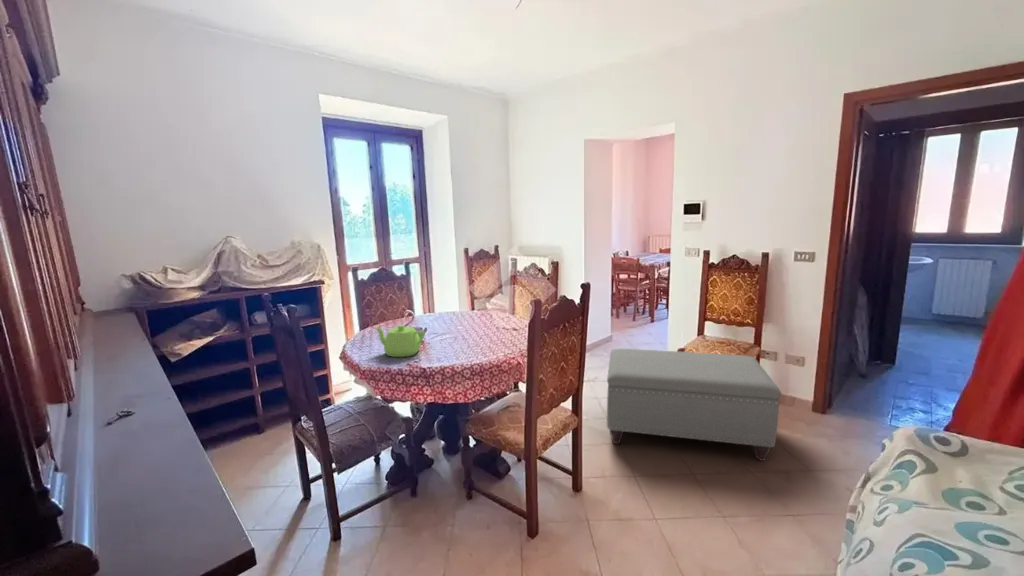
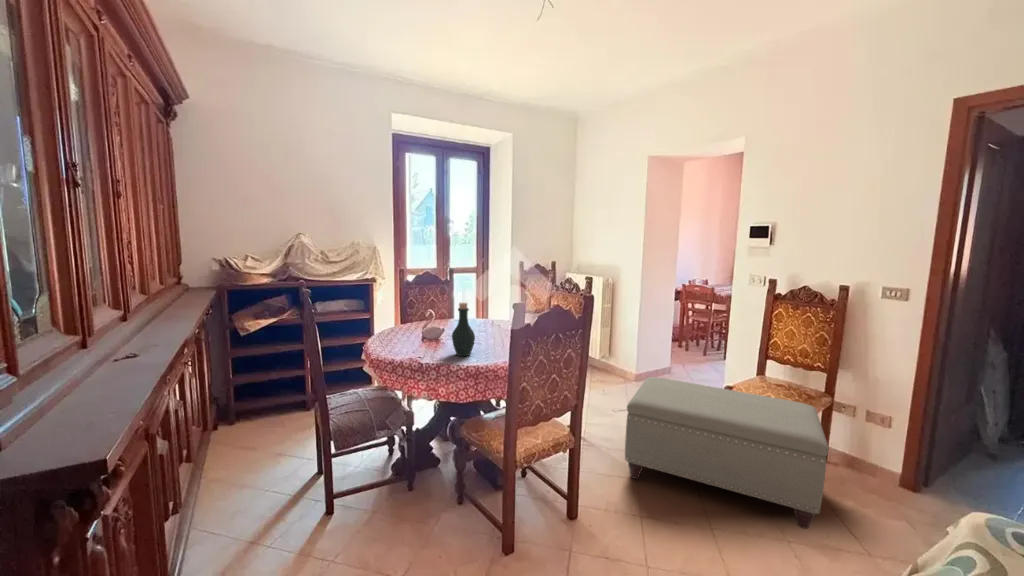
bottle: none [446,300,471,355] -> present [452,302,475,356]
teapot: present [375,325,425,357] -> none [391,321,434,352]

